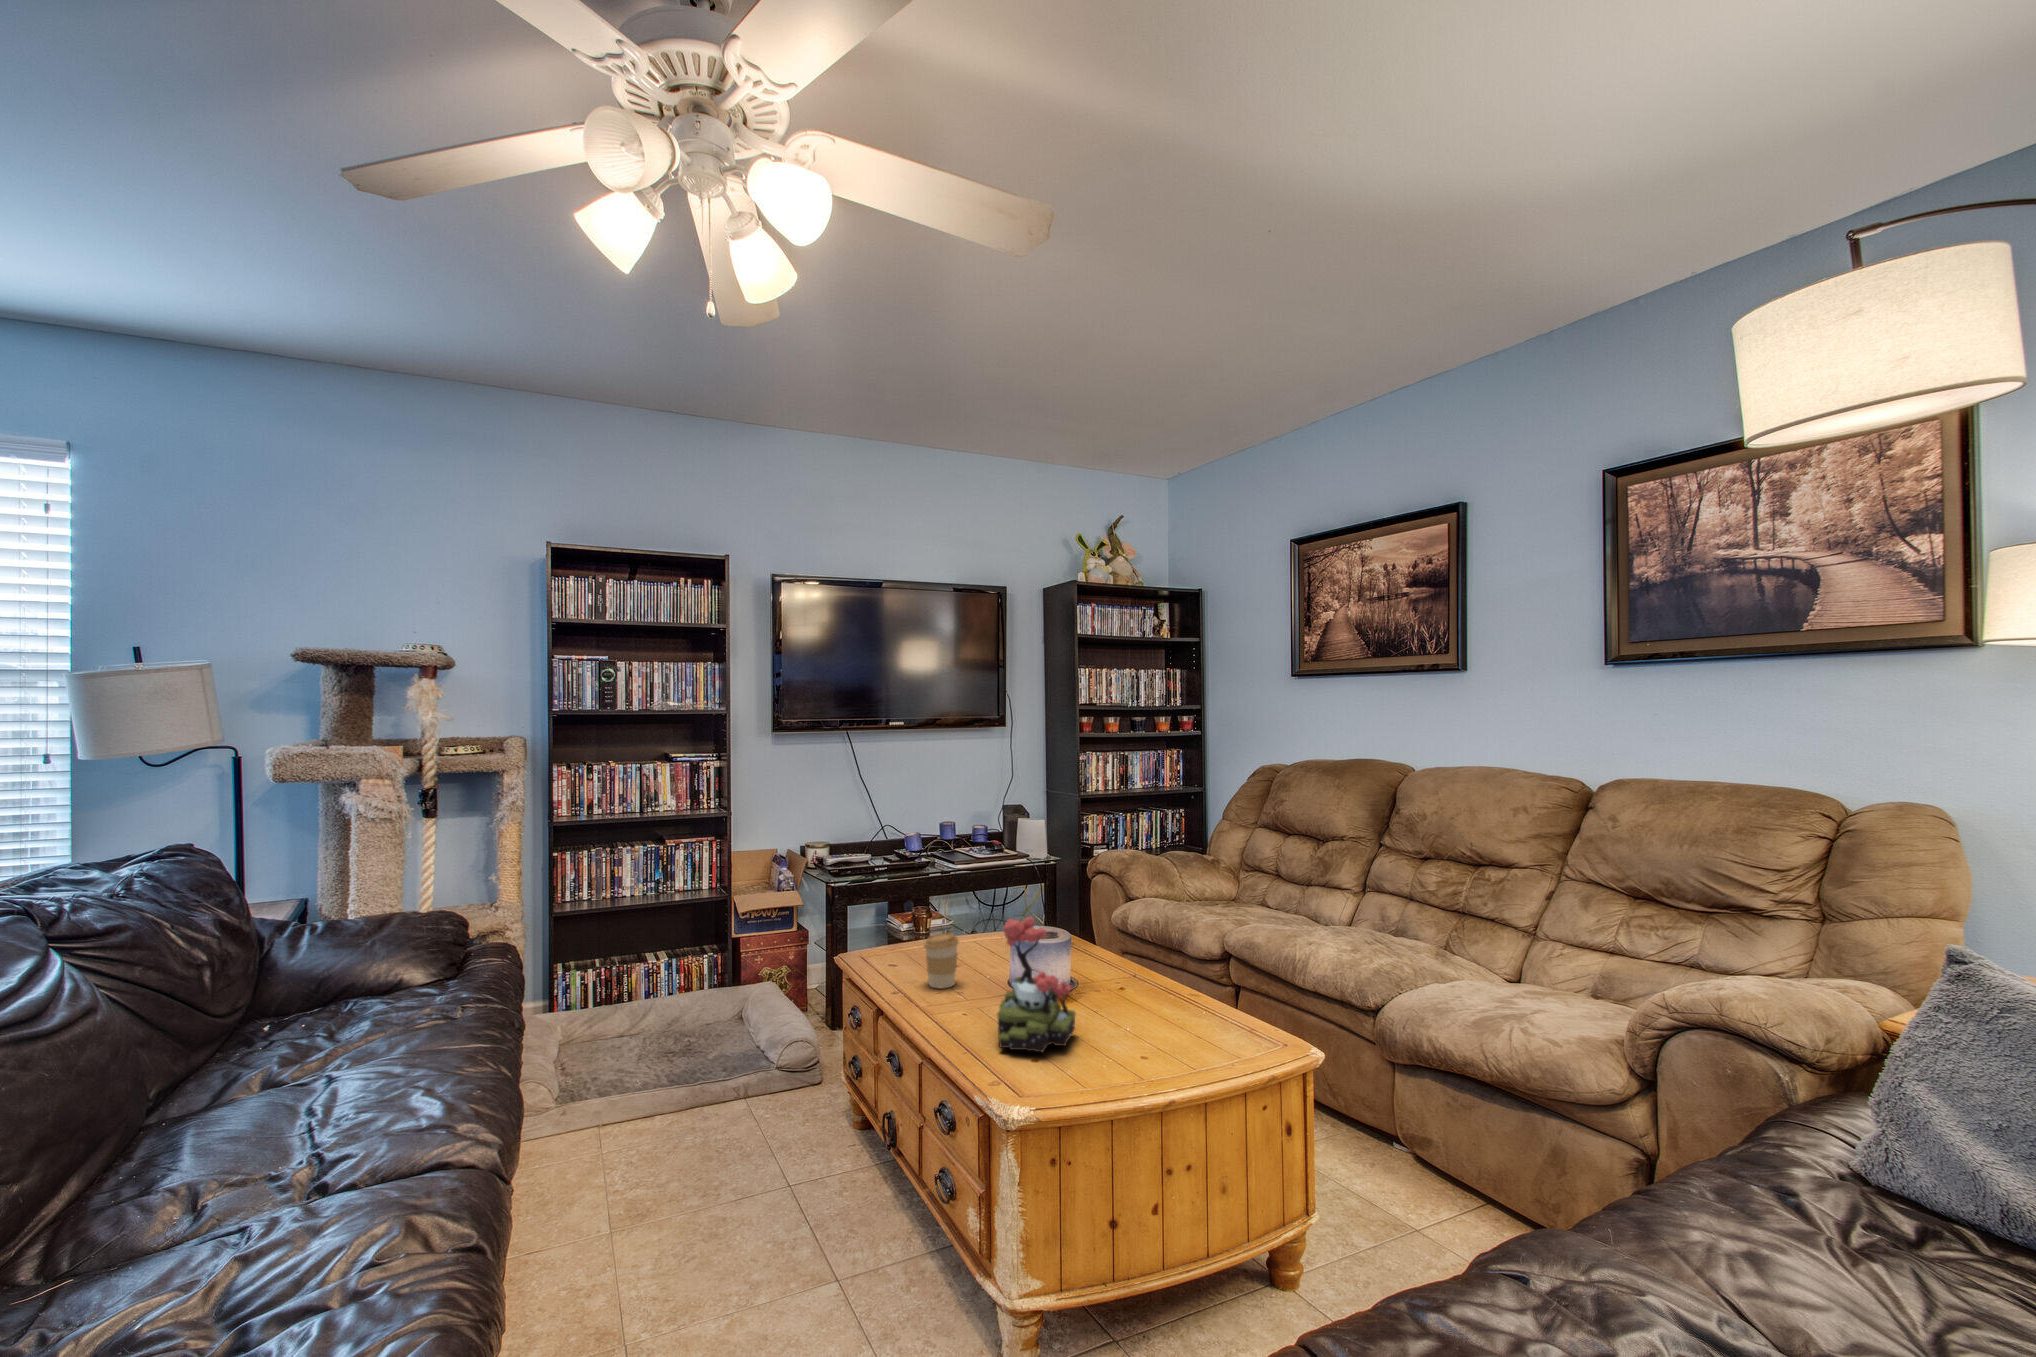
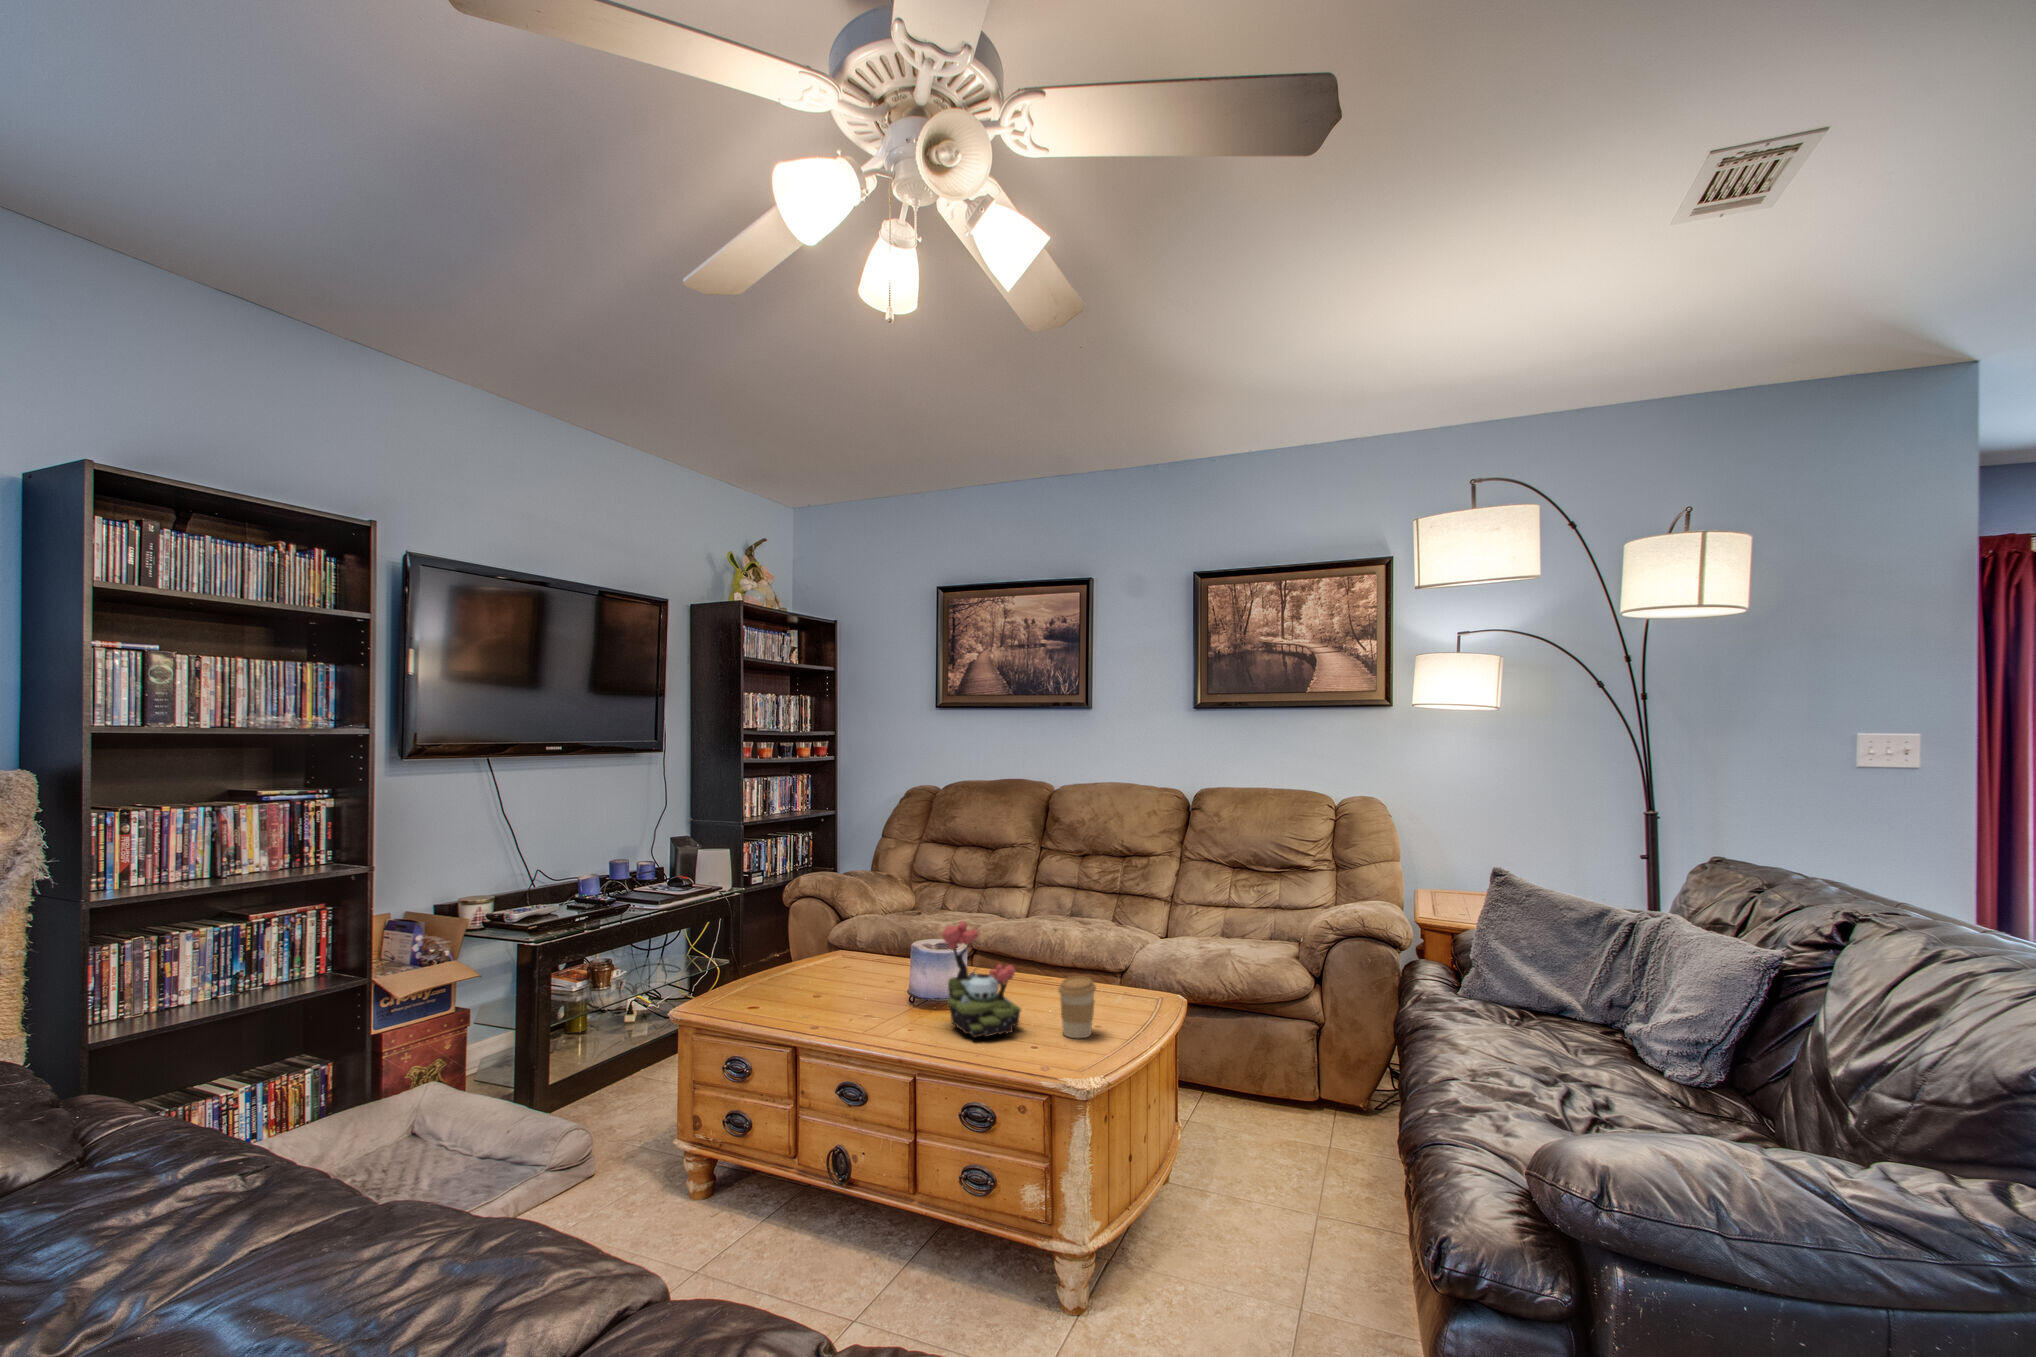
coffee cup: present [924,933,958,988] -> present [1058,976,1096,1038]

